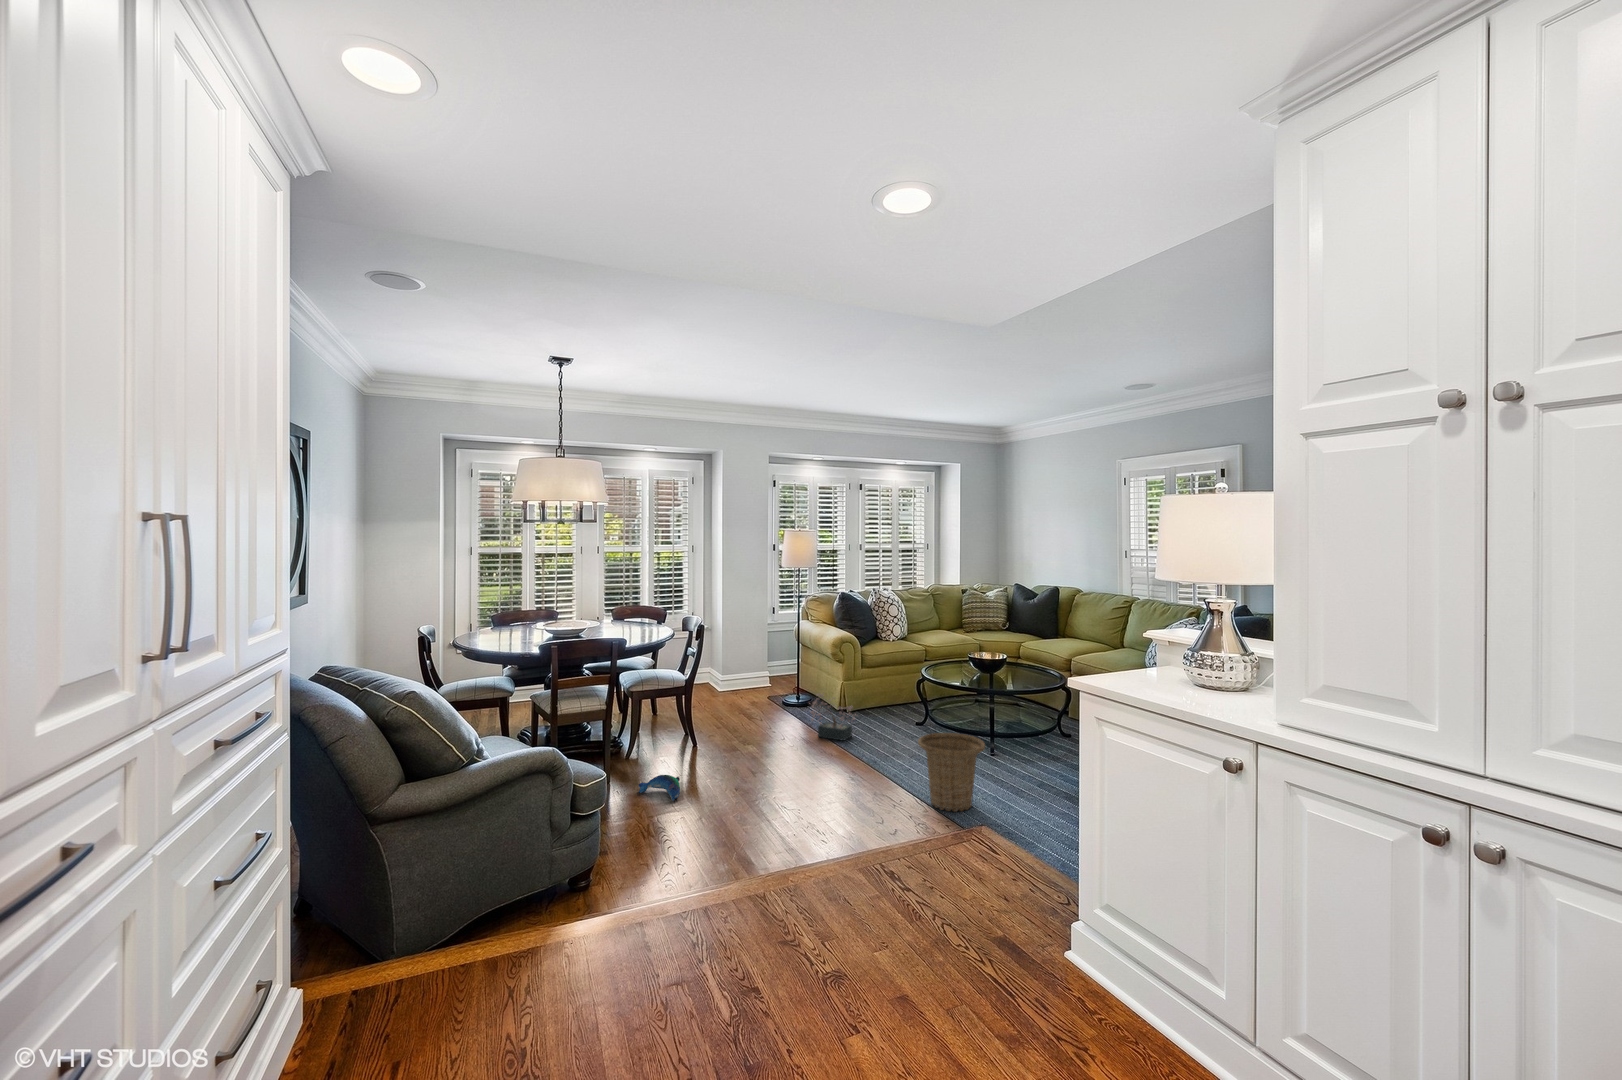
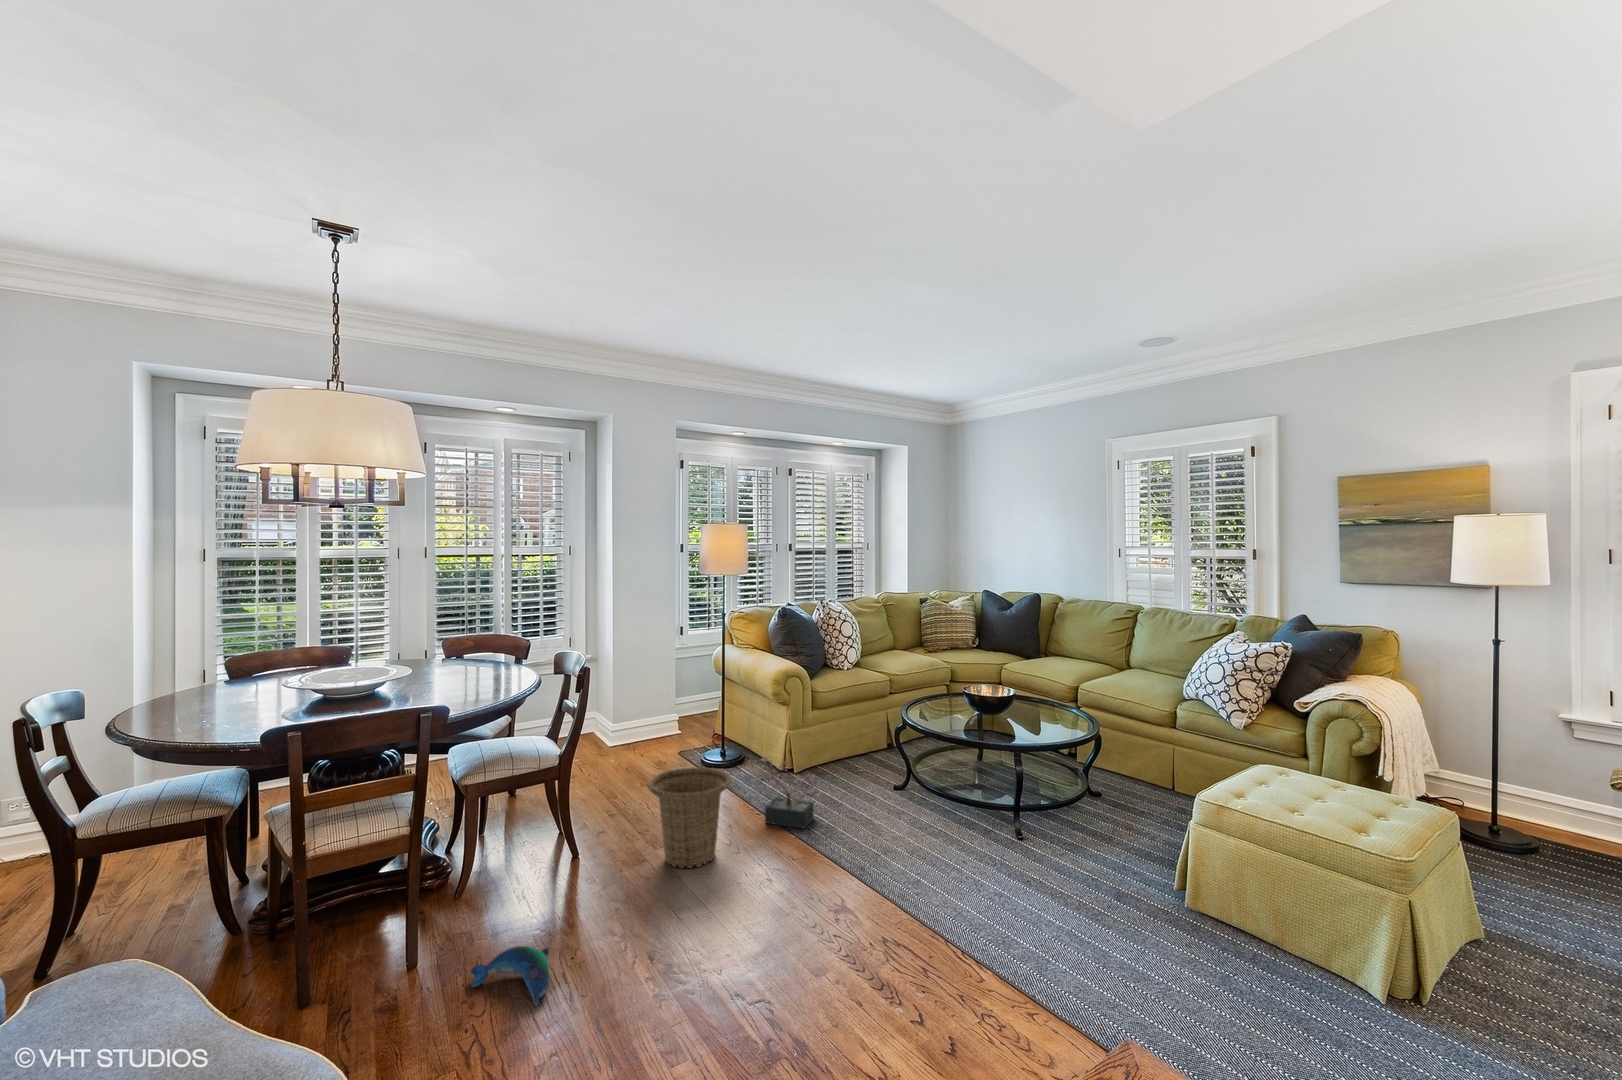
basket: present [918,733,985,811] -> present [649,767,731,868]

